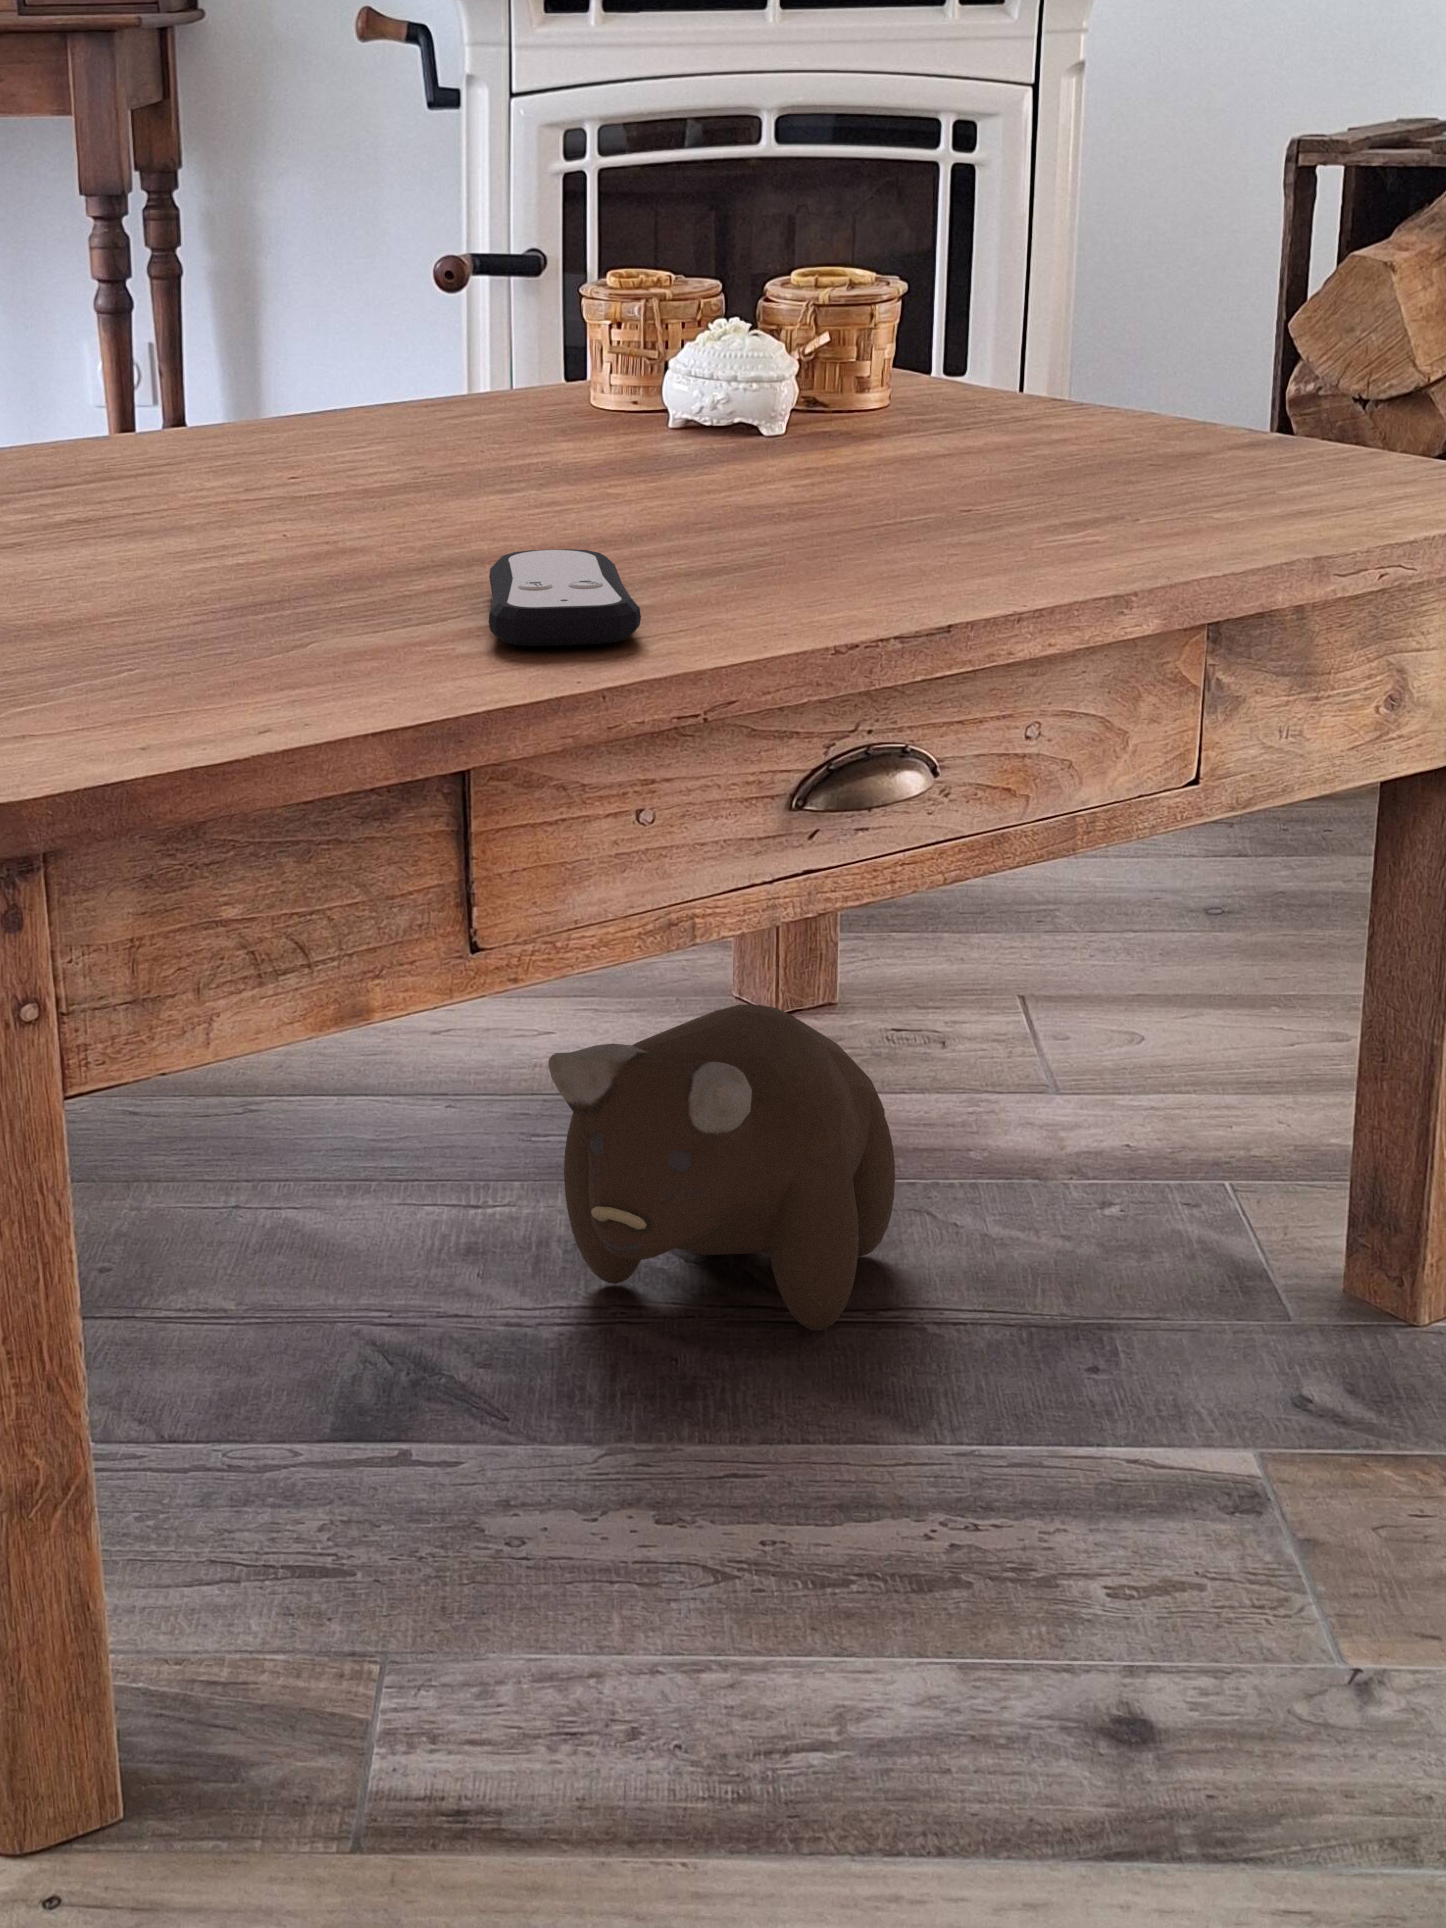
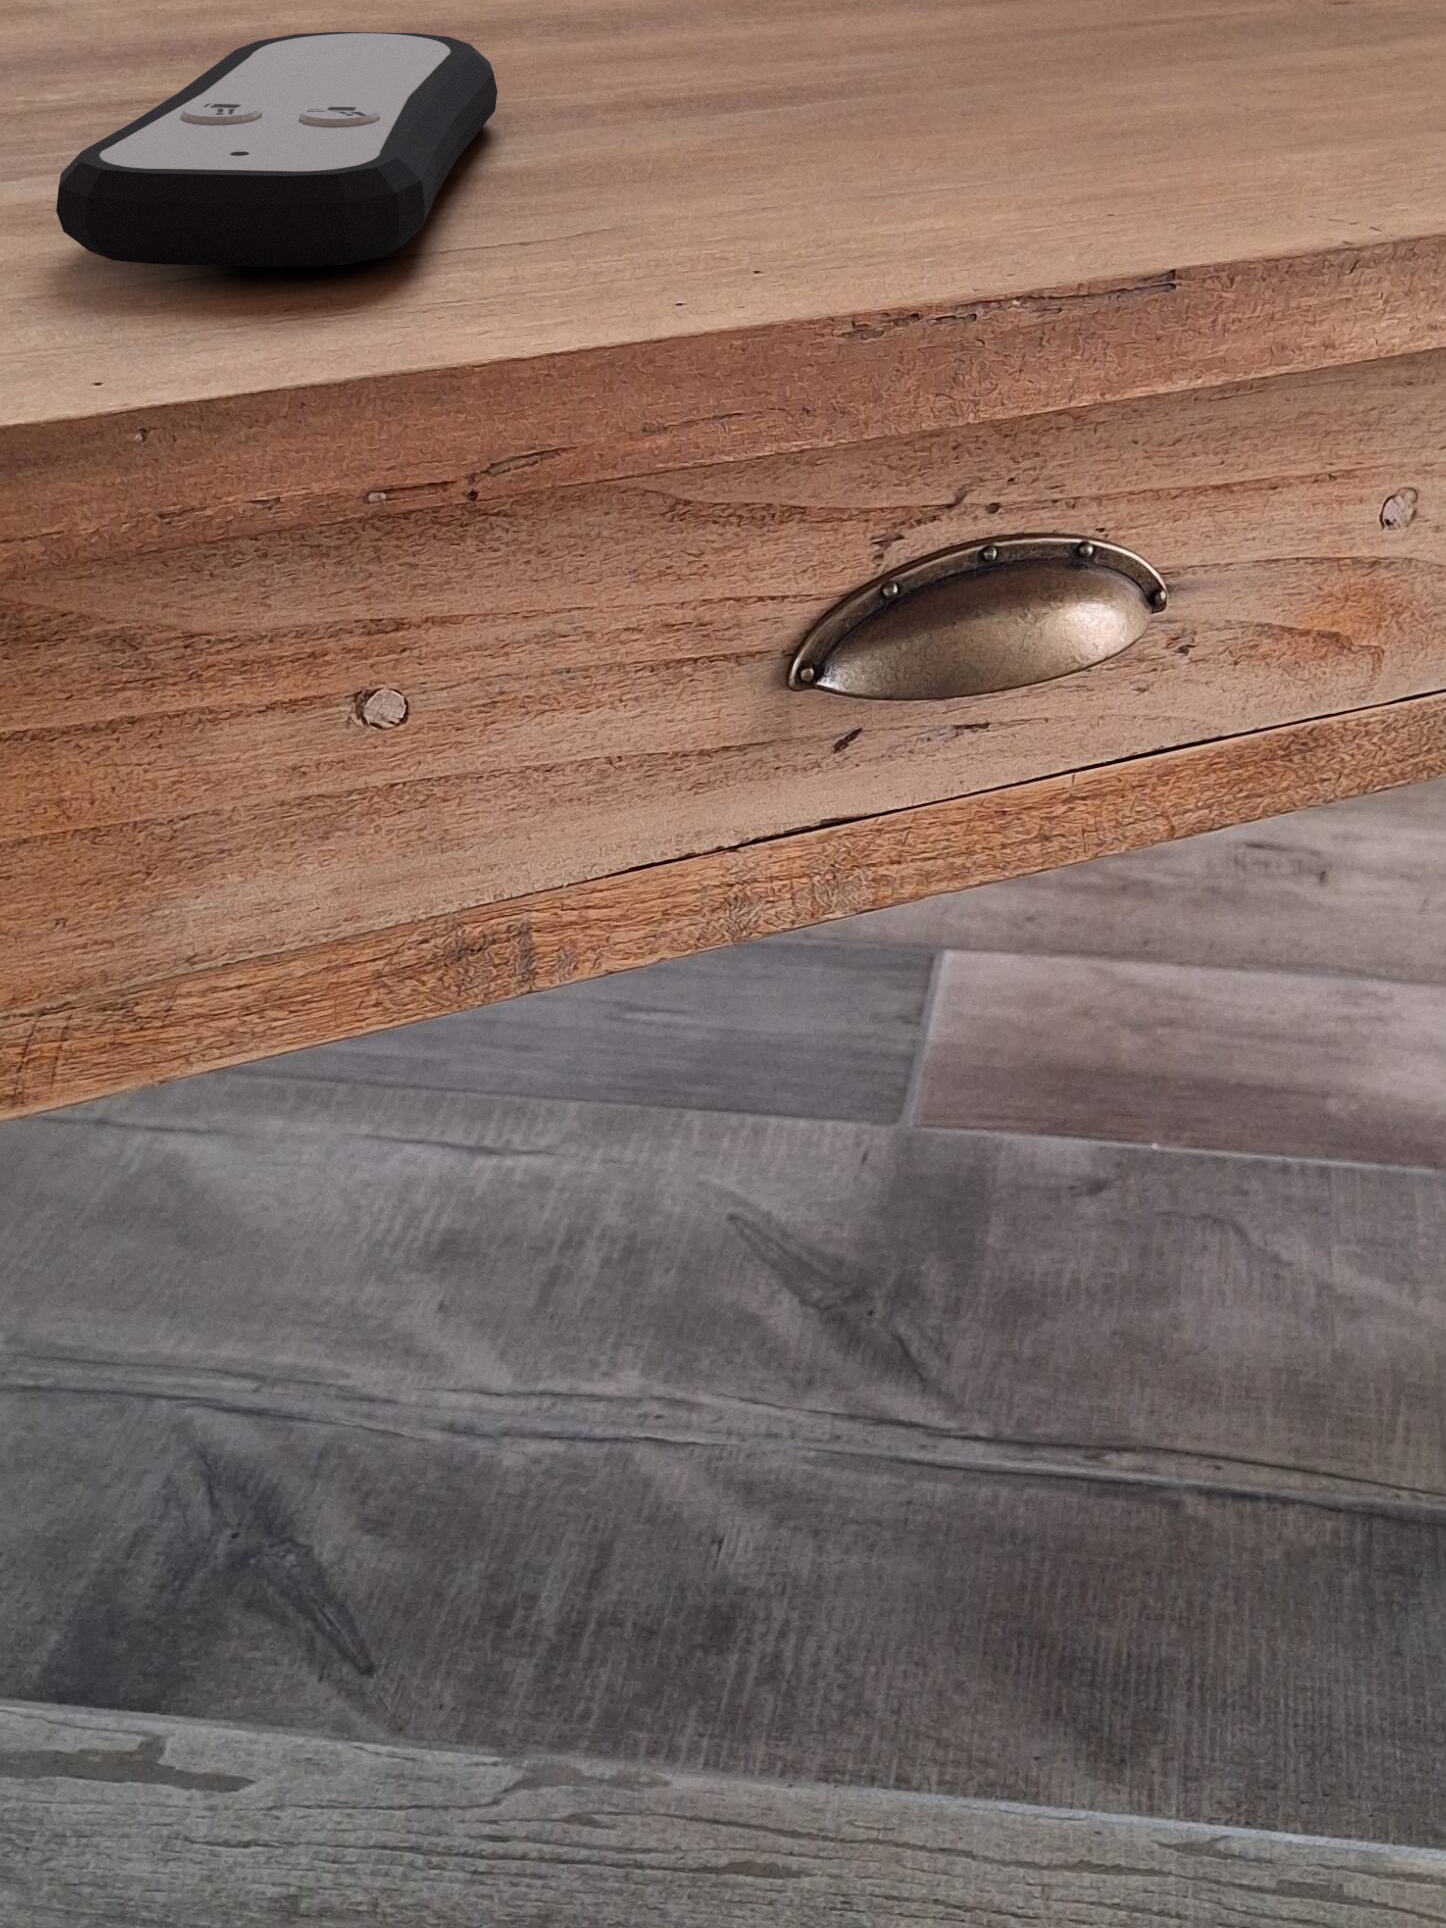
plush toy: present [548,1004,895,1330] -> none [473,885,1161,1490]

